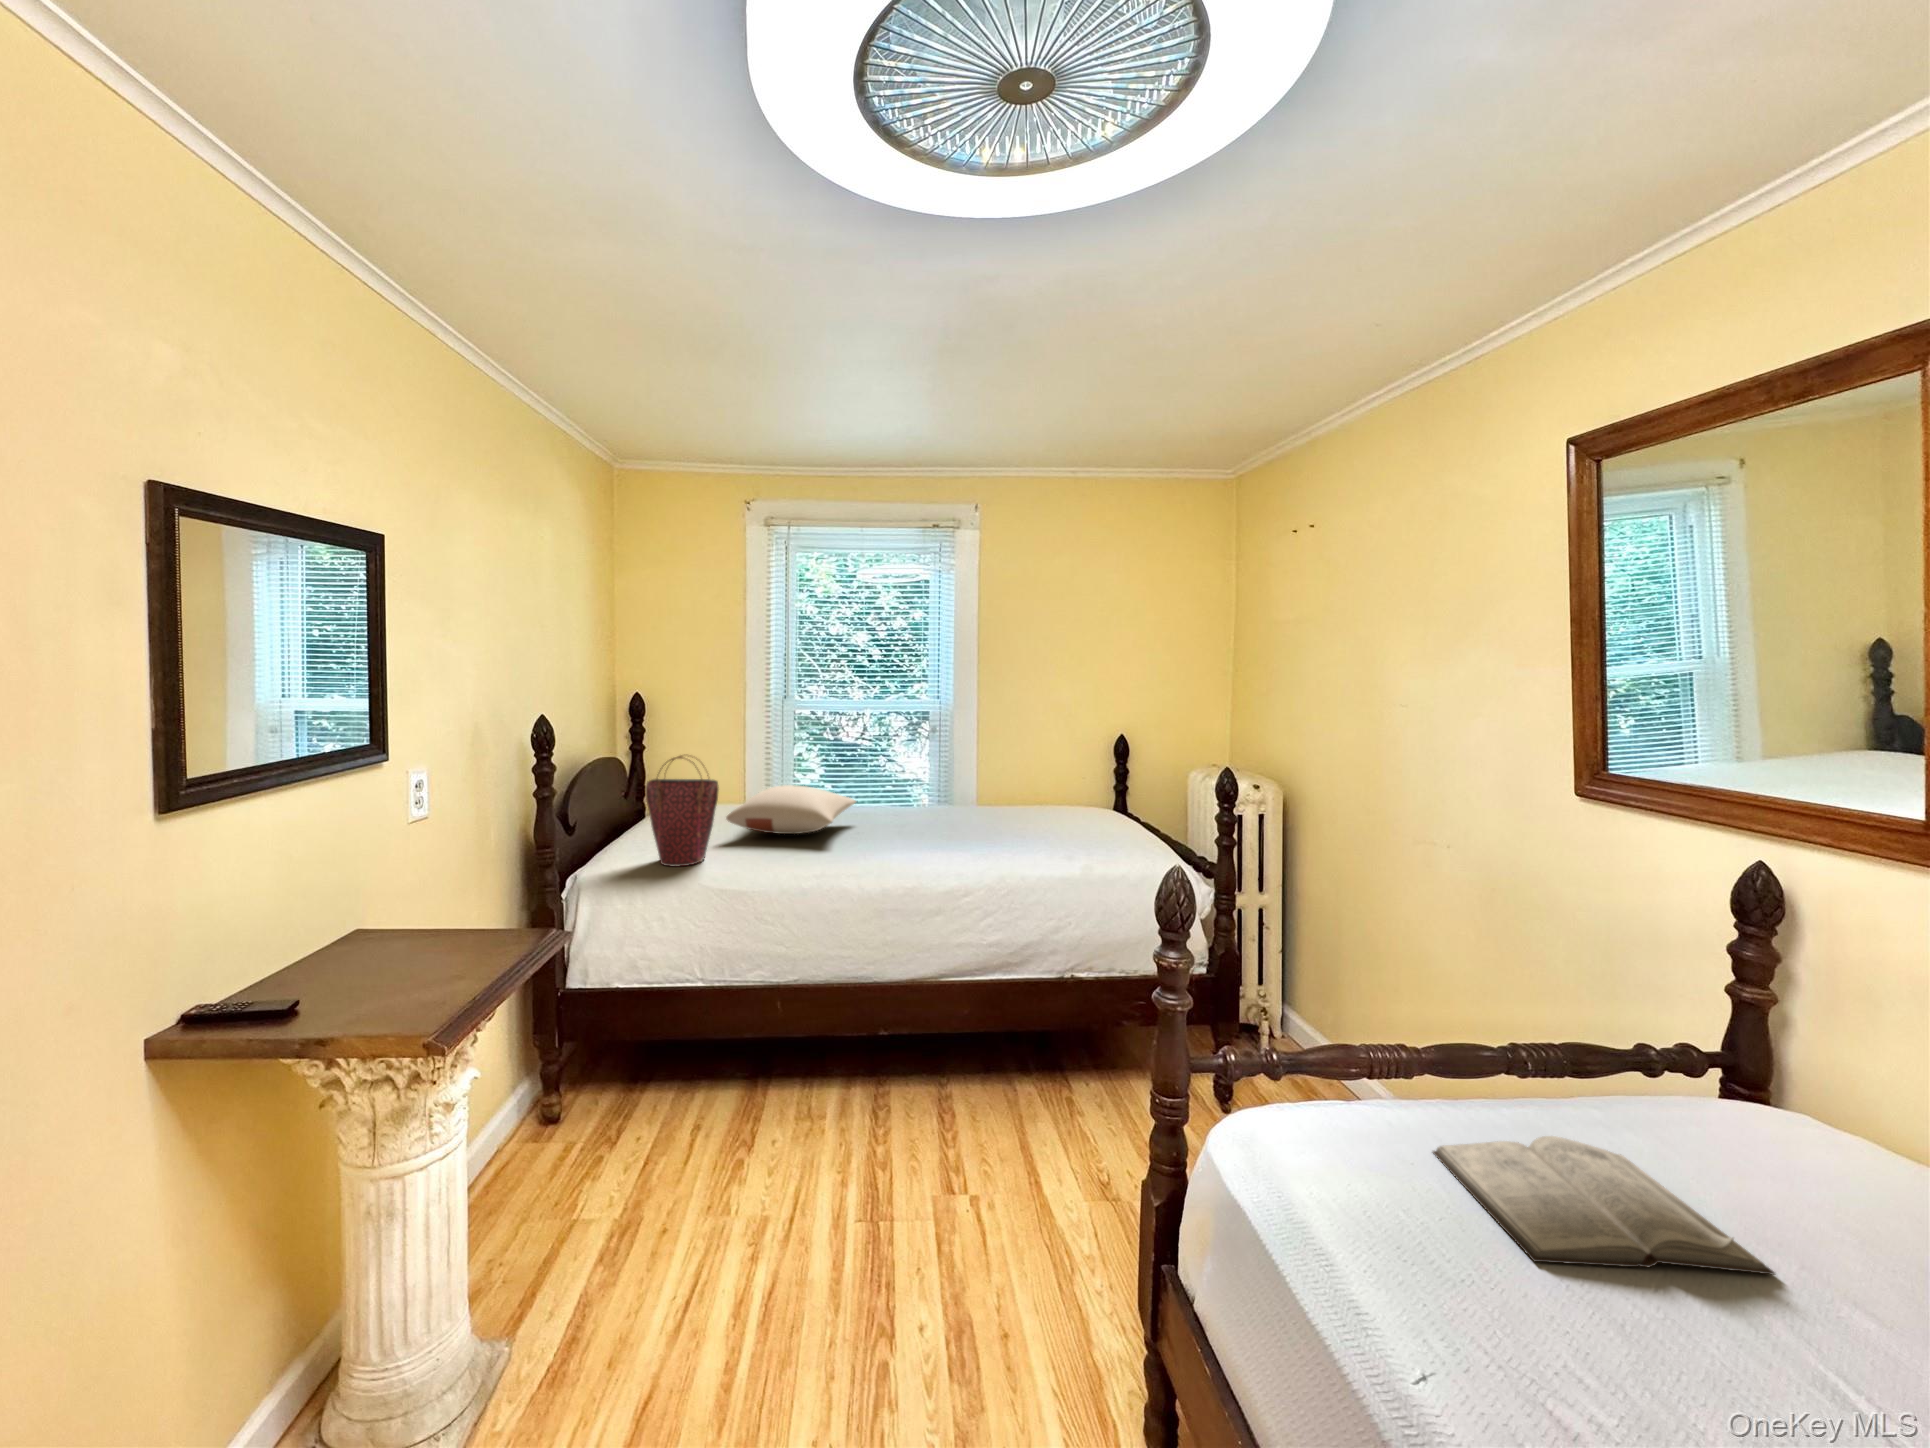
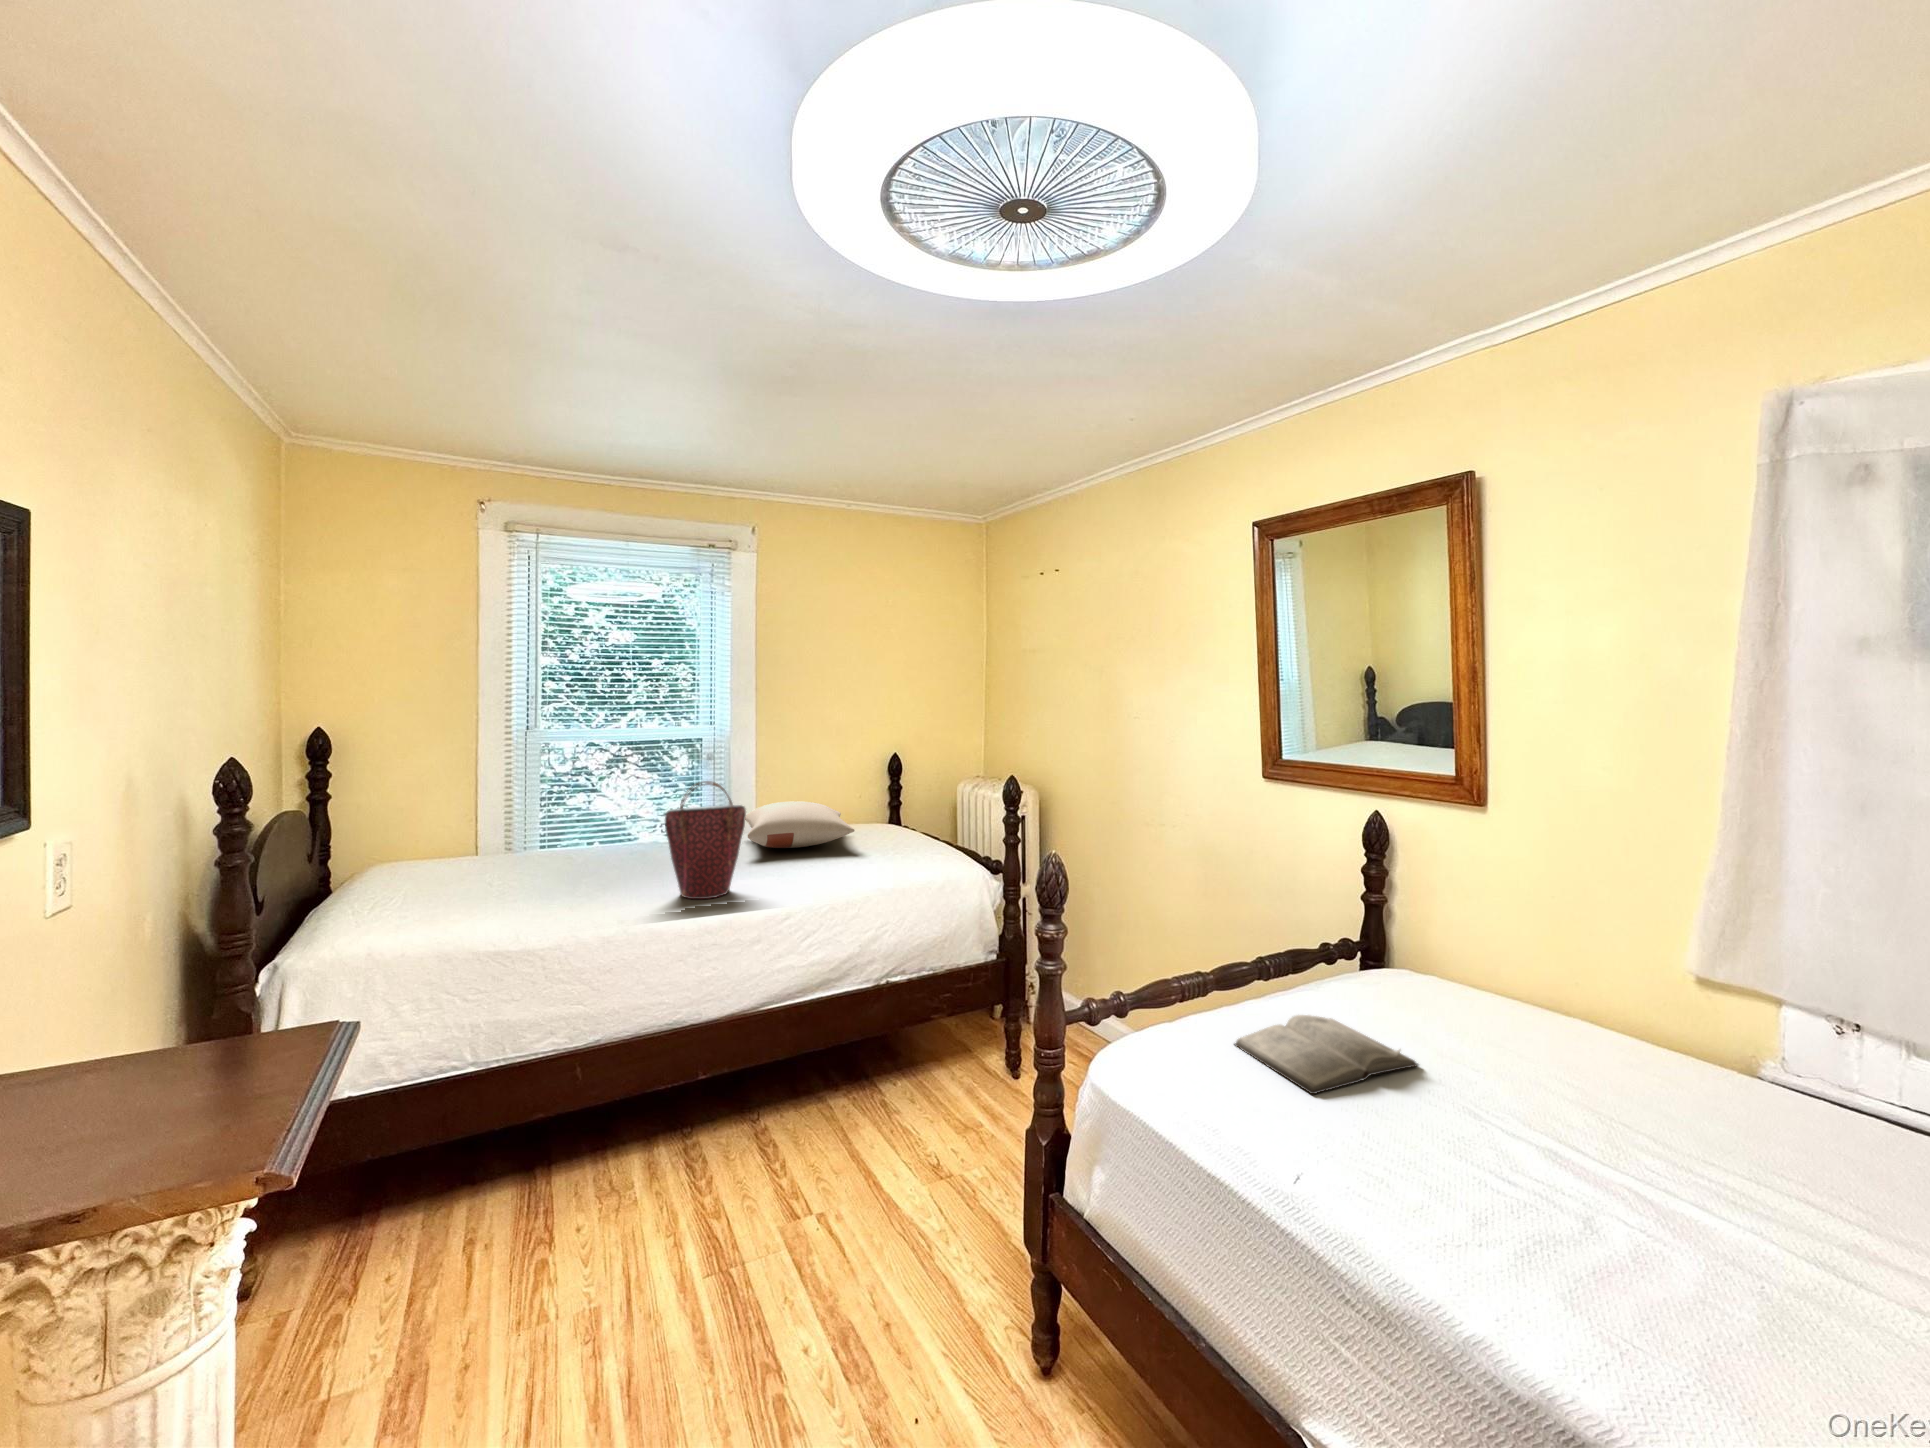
handbag: present [646,755,719,866] -> present [665,781,746,899]
pillow: present [726,785,856,834] -> present [745,801,855,848]

